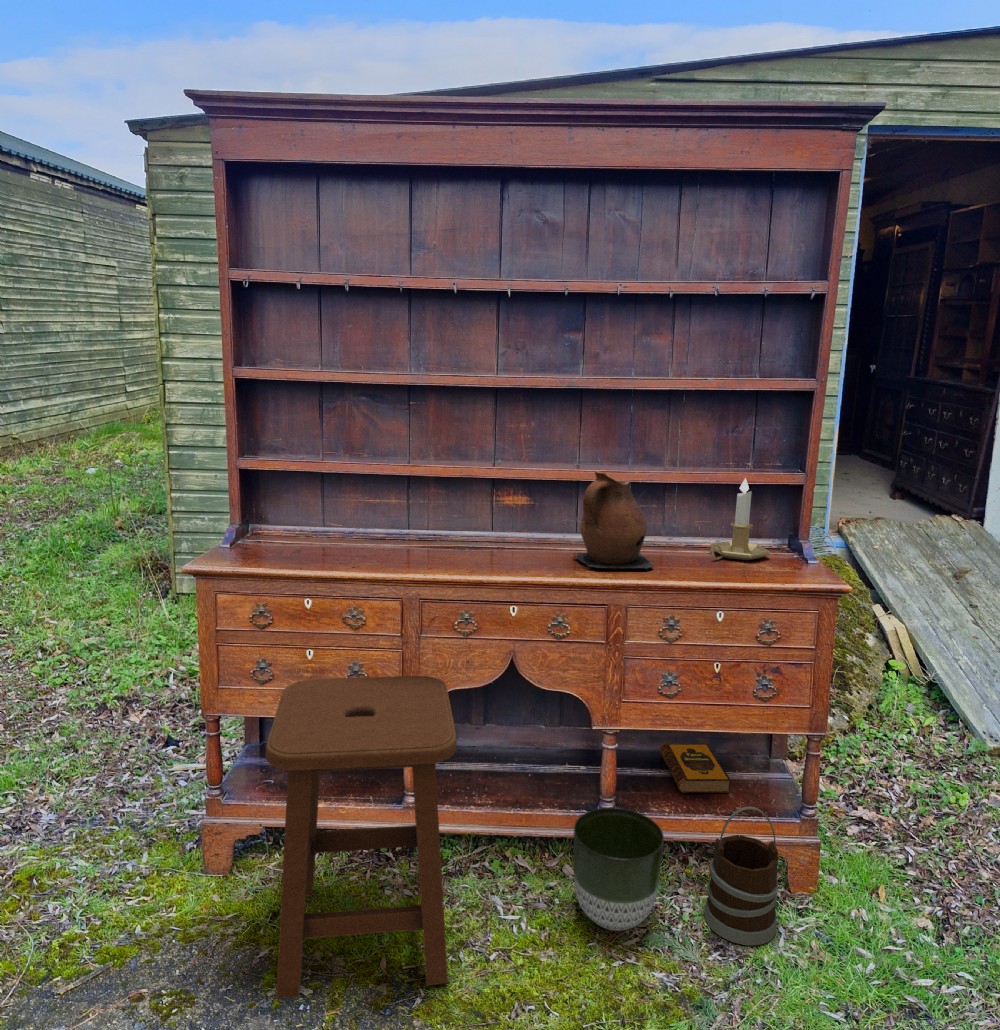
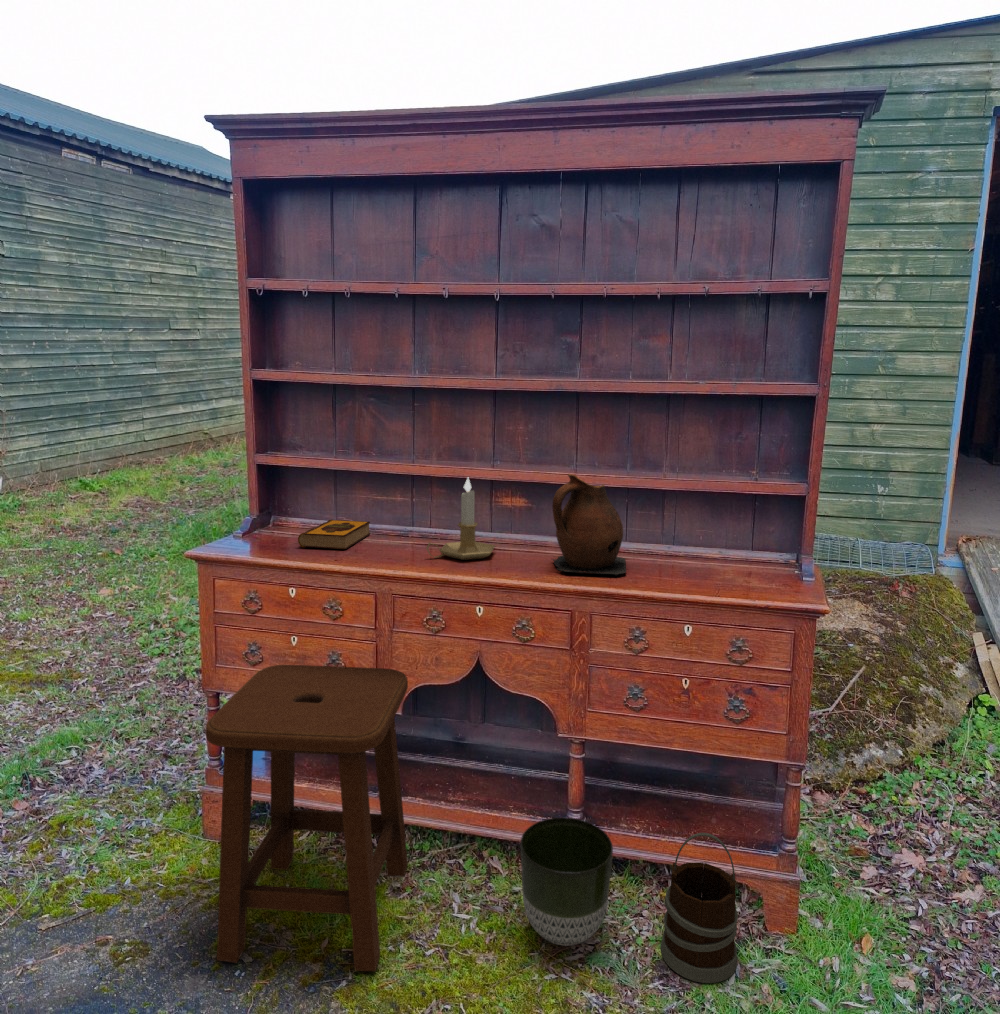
candlestick: present [710,478,770,560] -> present [426,478,495,560]
hardback book: present [660,743,731,794] -> present [298,520,370,549]

